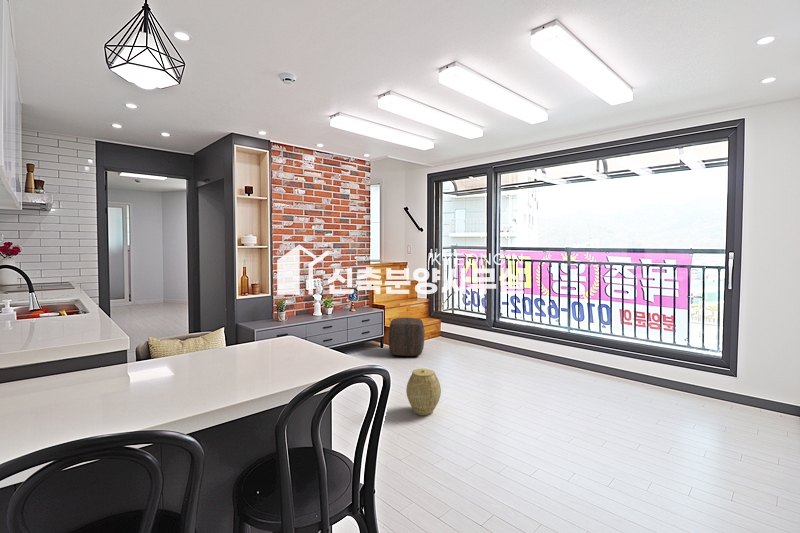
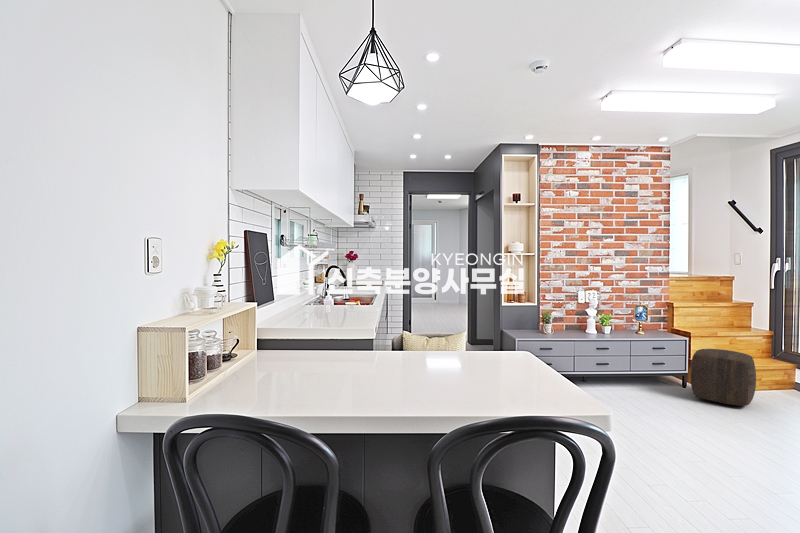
woven basket: present [406,369,441,415] -> none [696,420,762,493]

